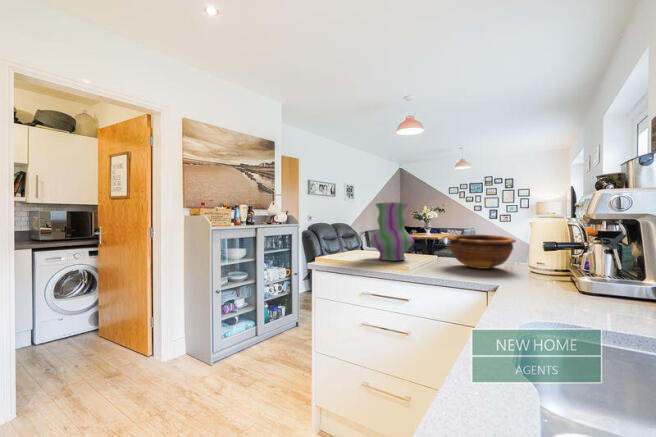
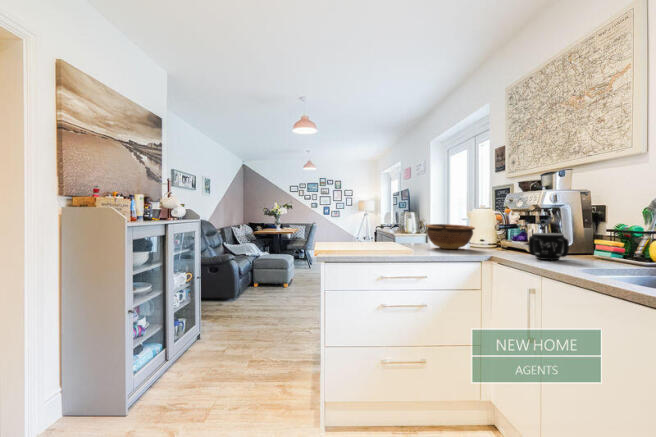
vase: present [370,202,414,261] -> none [359,197,398,249]
mug: none [529,254,613,300] -> present [528,233,569,260]

